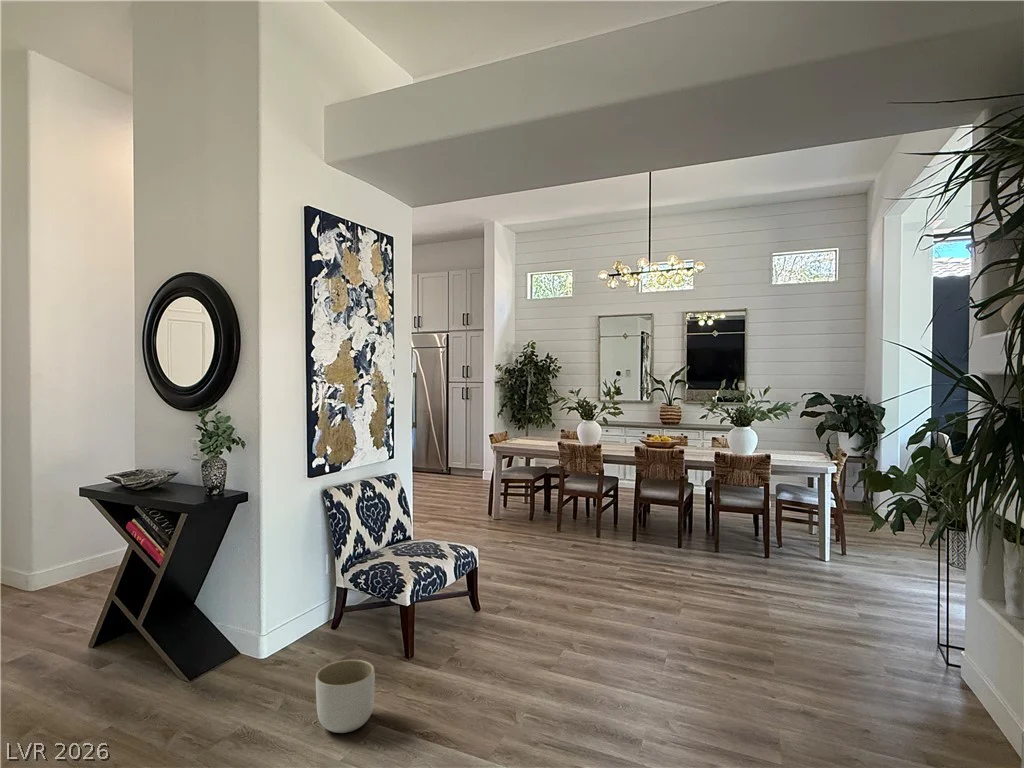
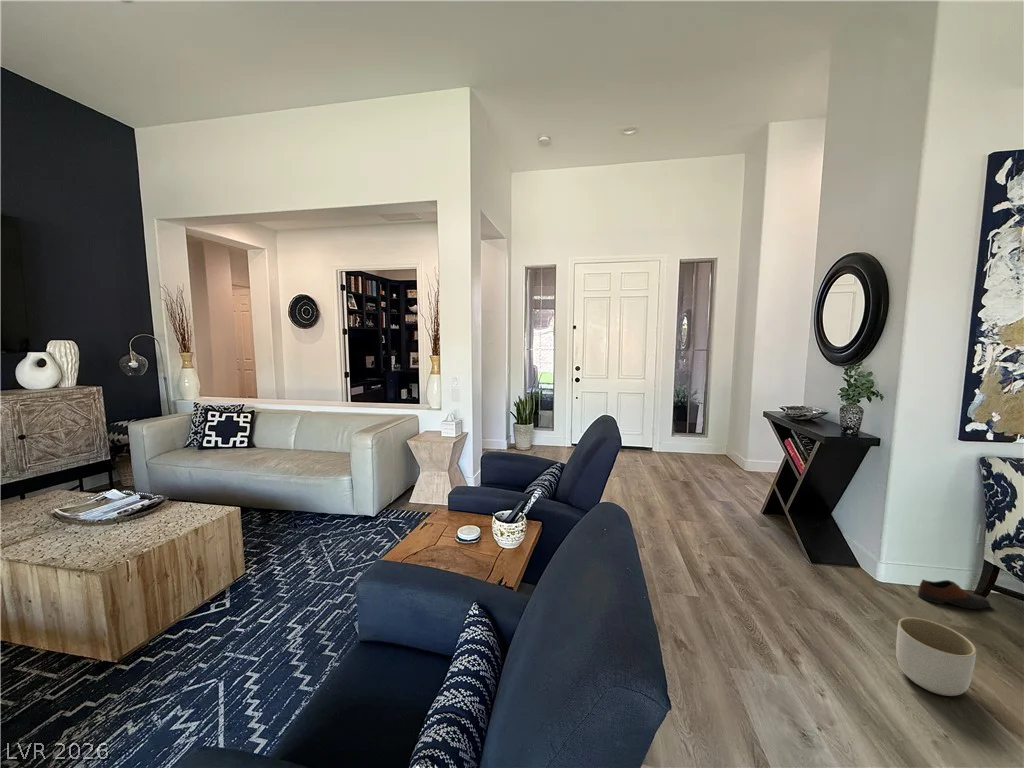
shoe: none [297,623,346,654] -> present [918,580,990,609]

